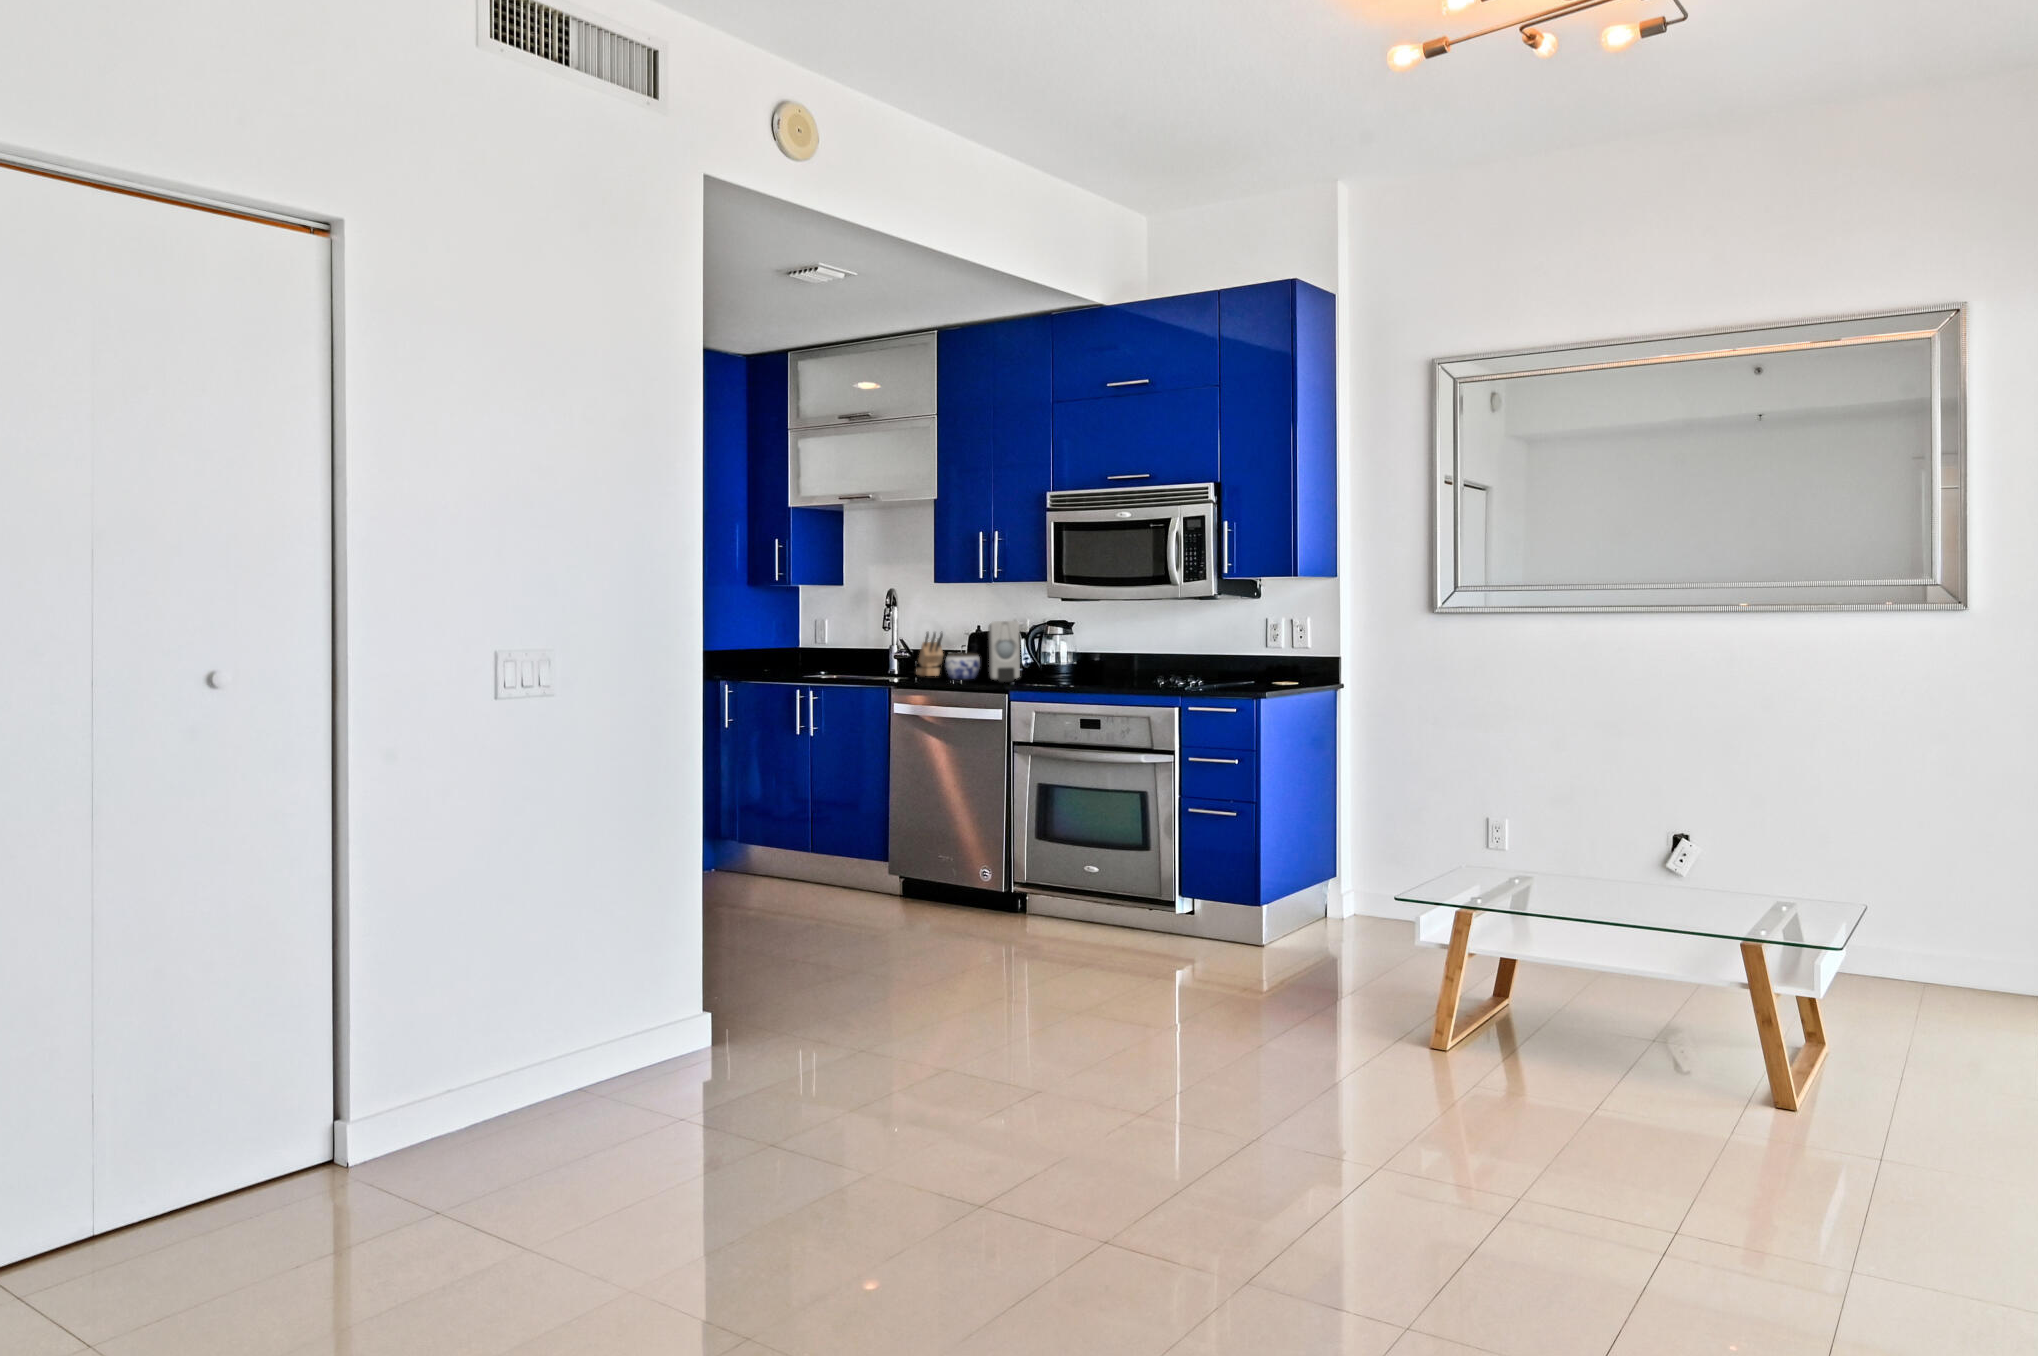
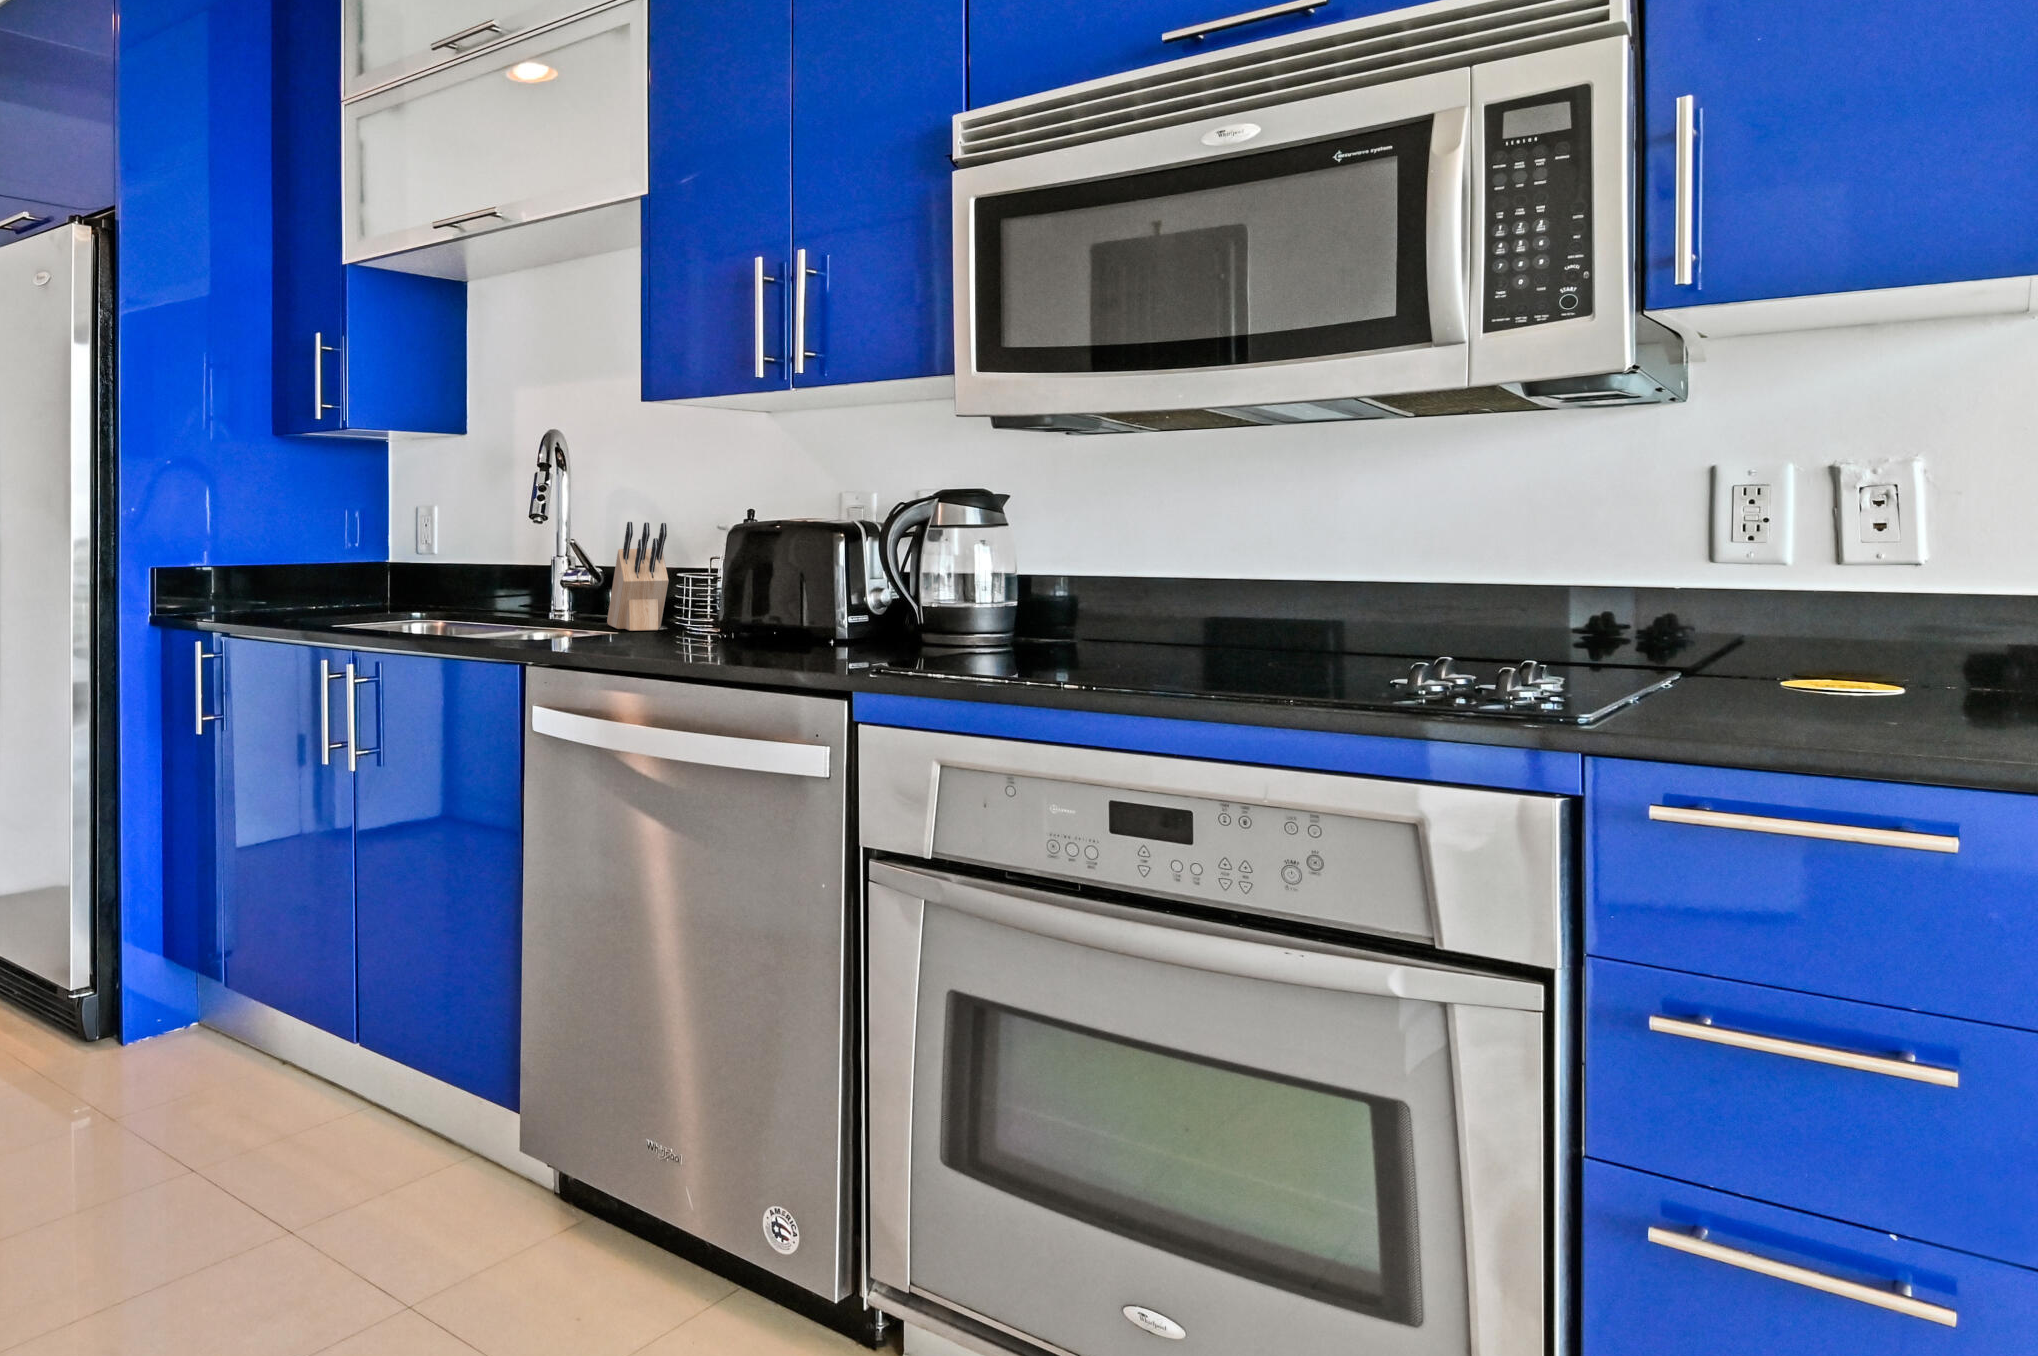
soap dispenser: present [988,621,1020,682] -> none [781,487,872,656]
jar: present [945,653,980,679] -> none [669,575,760,644]

